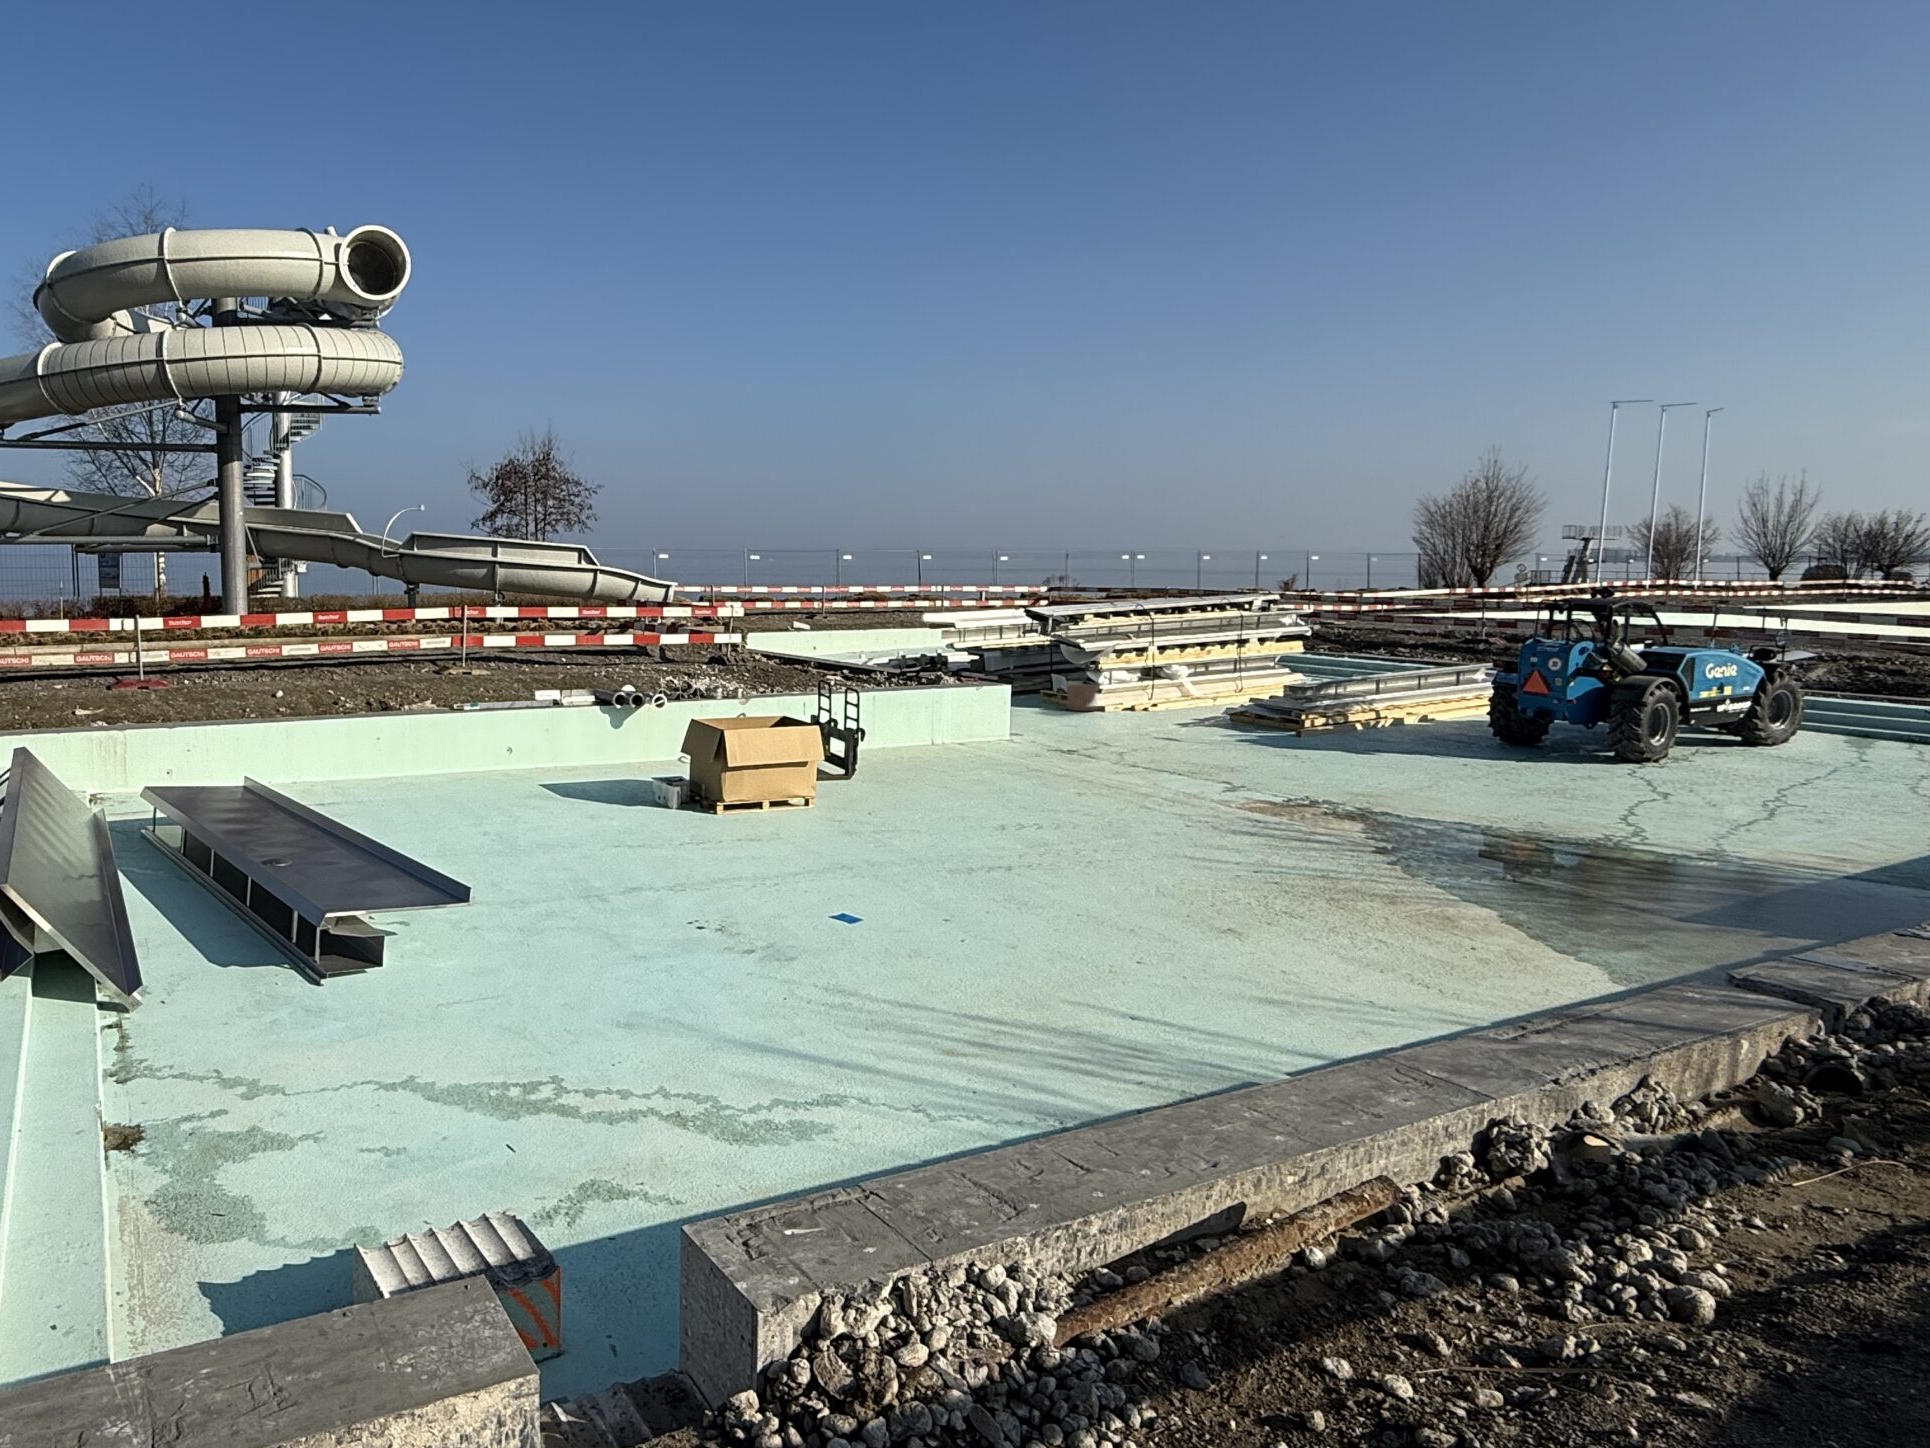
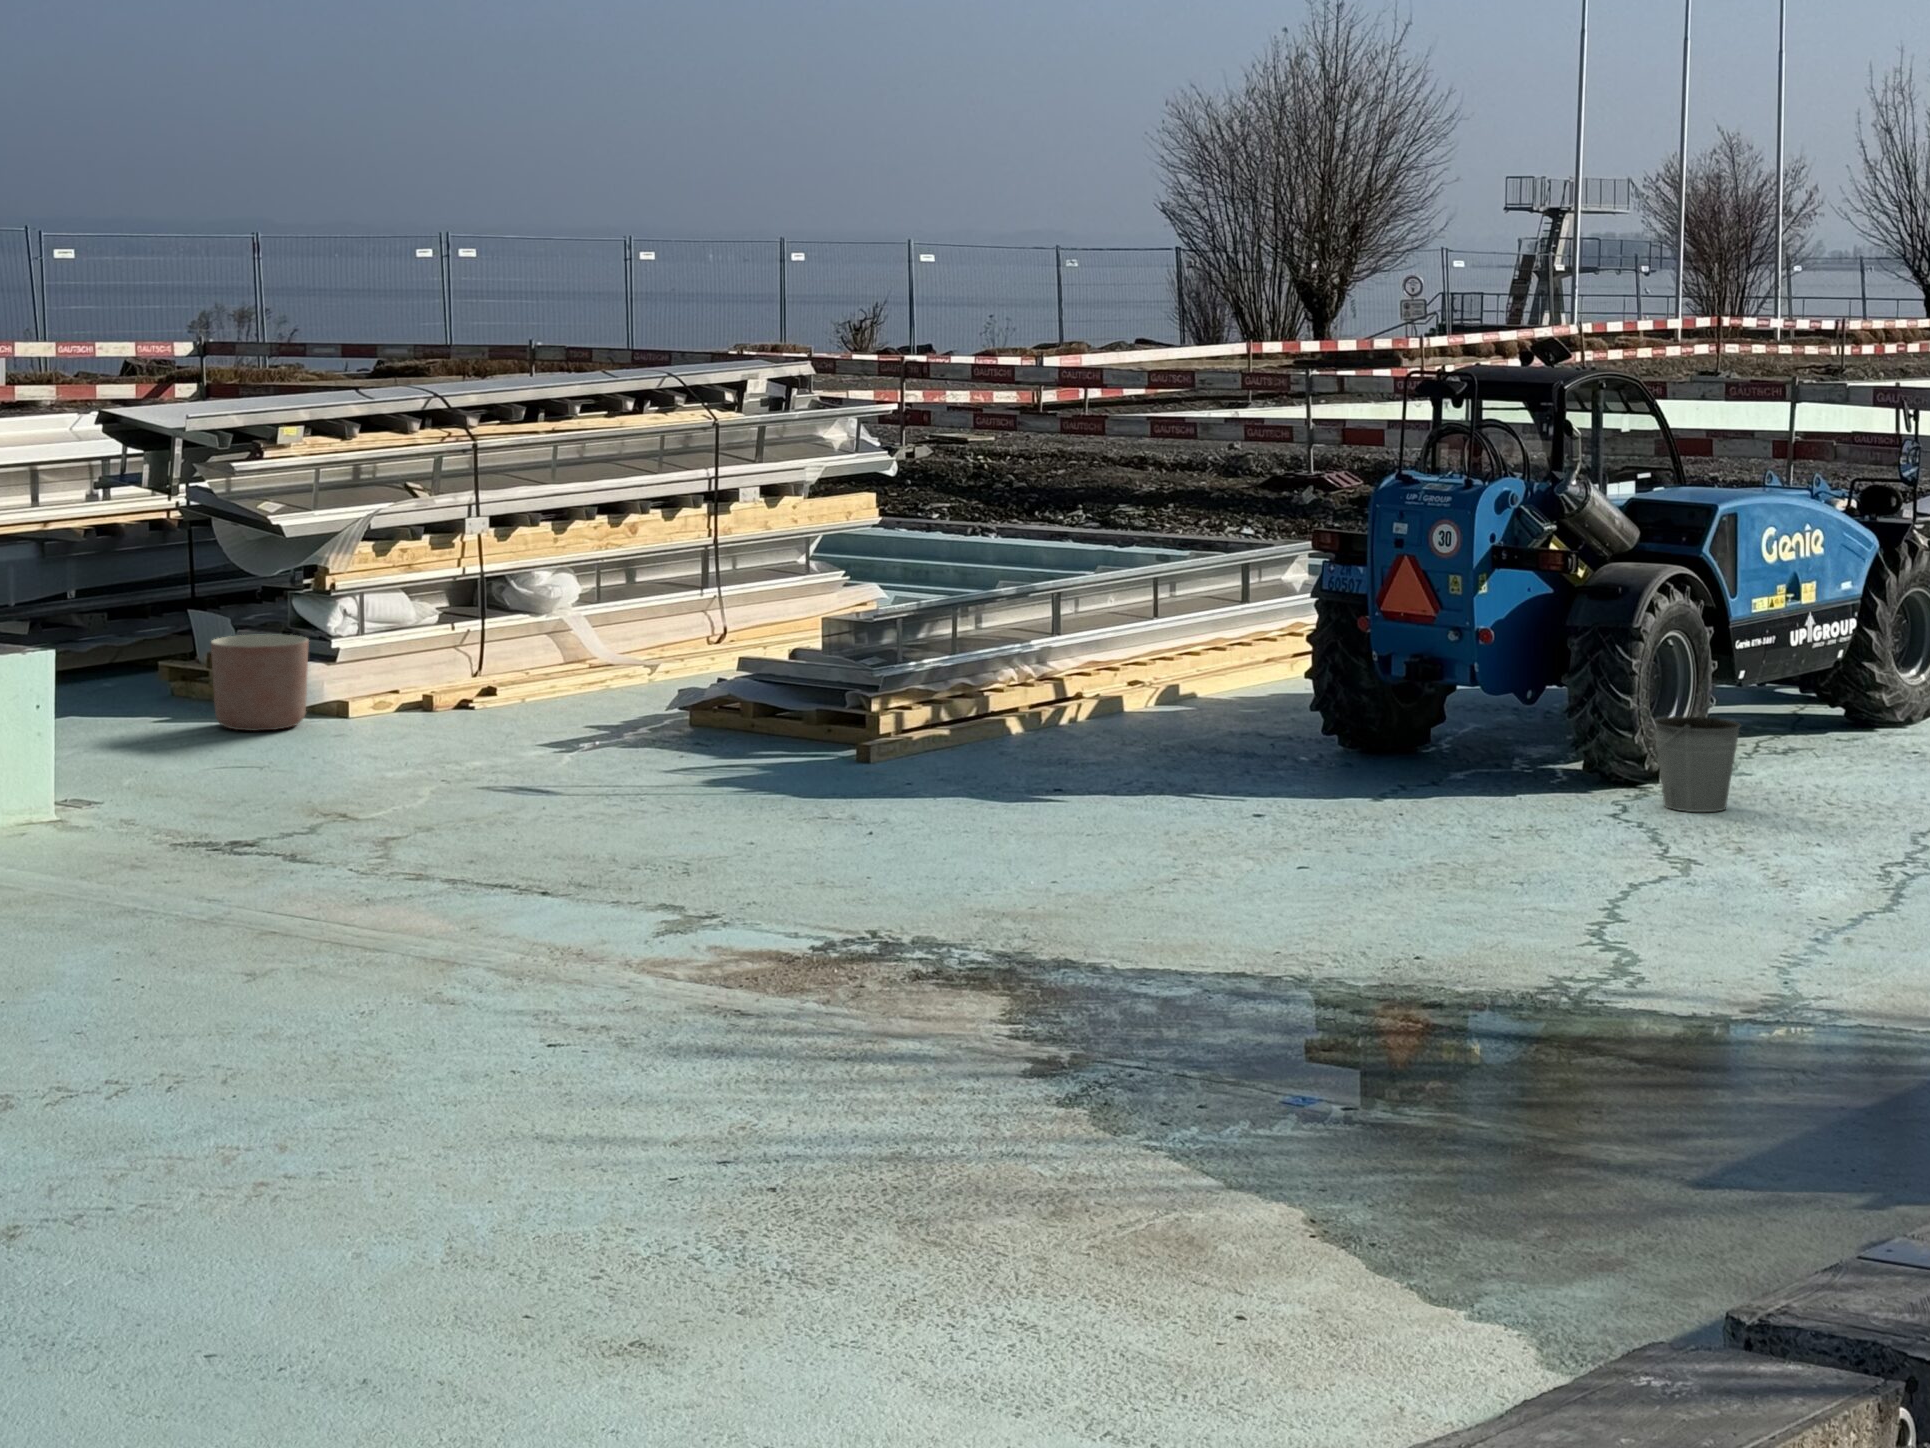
bucket: none [1642,733,1687,769] -> present [1650,714,1740,812]

